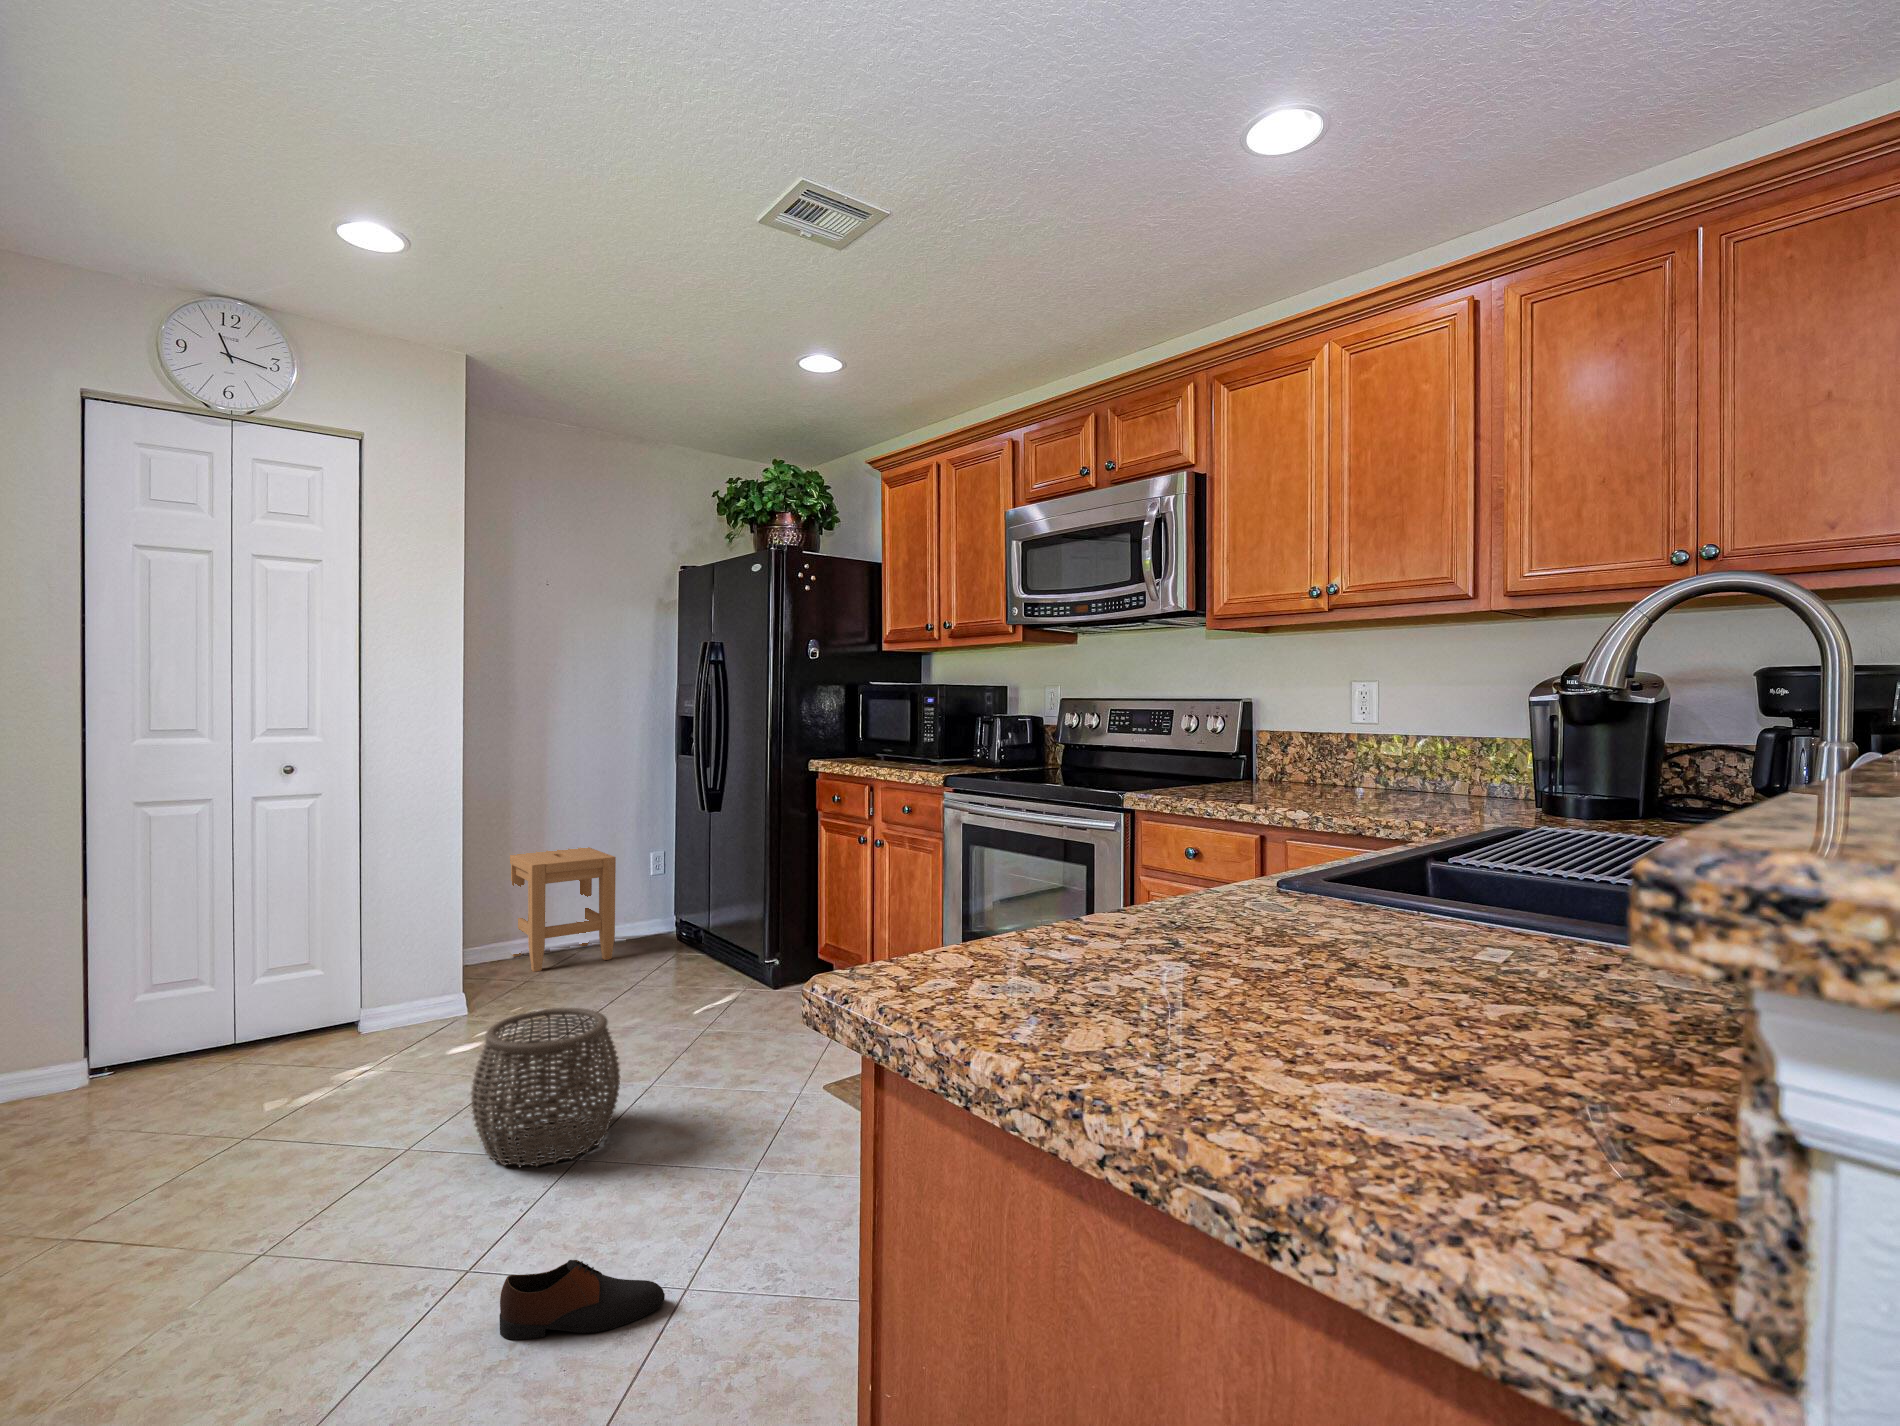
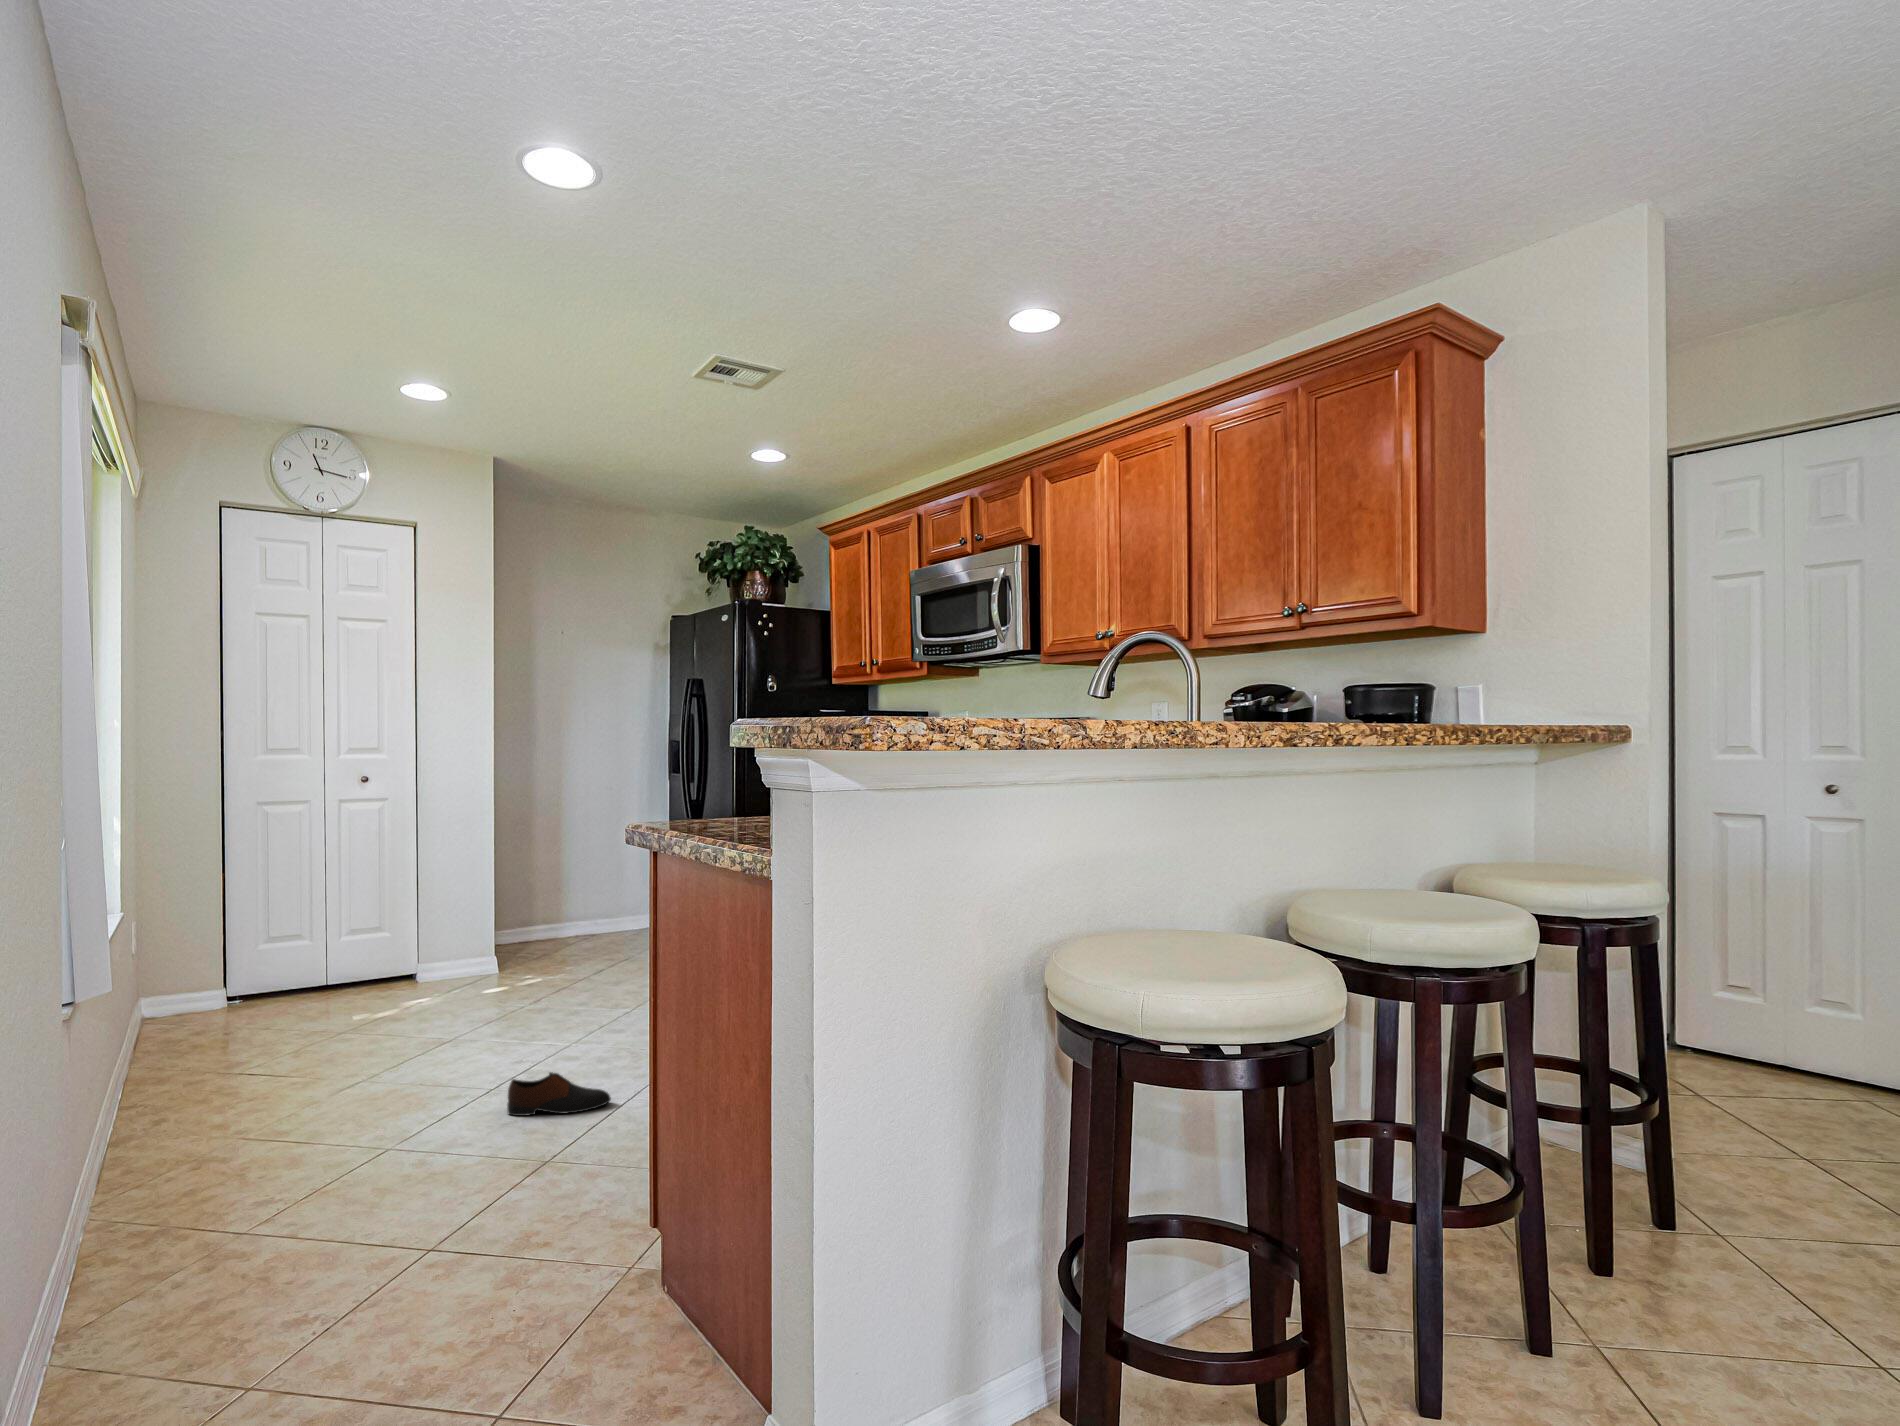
stool: present [510,847,616,972] -> none [532,849,618,948]
woven basket: present [471,1008,620,1167] -> none [495,945,600,1048]

